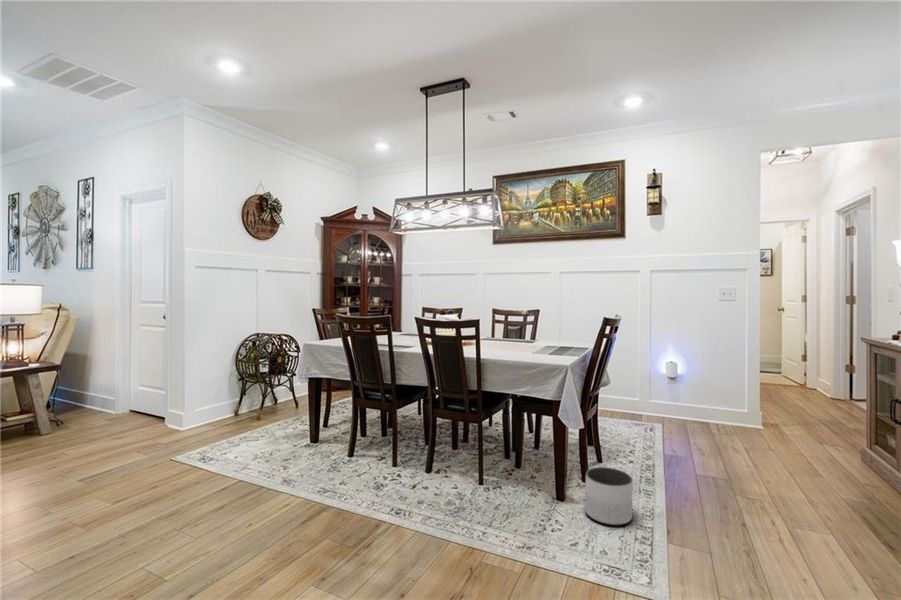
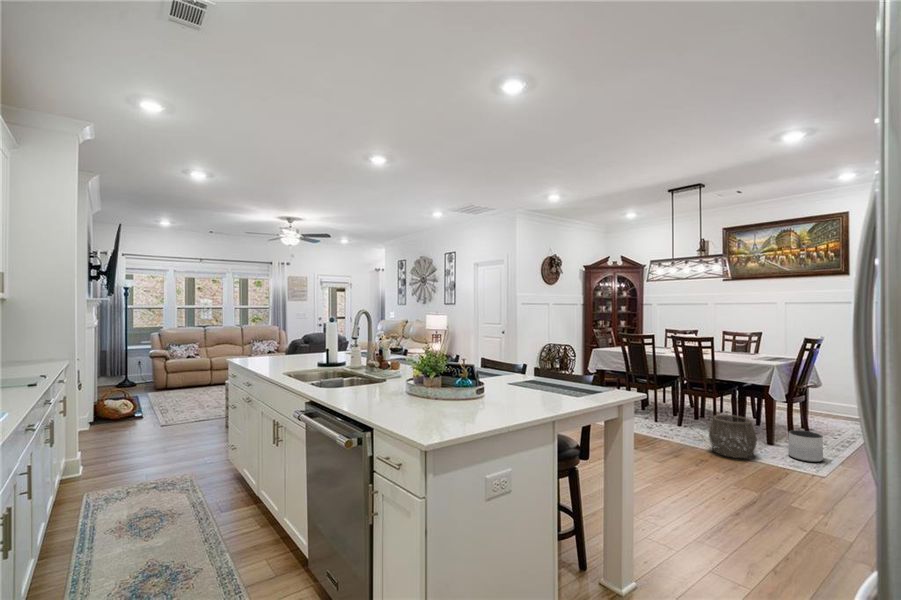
woven basket: none [470,455,544,544] -> present [709,415,757,458]

